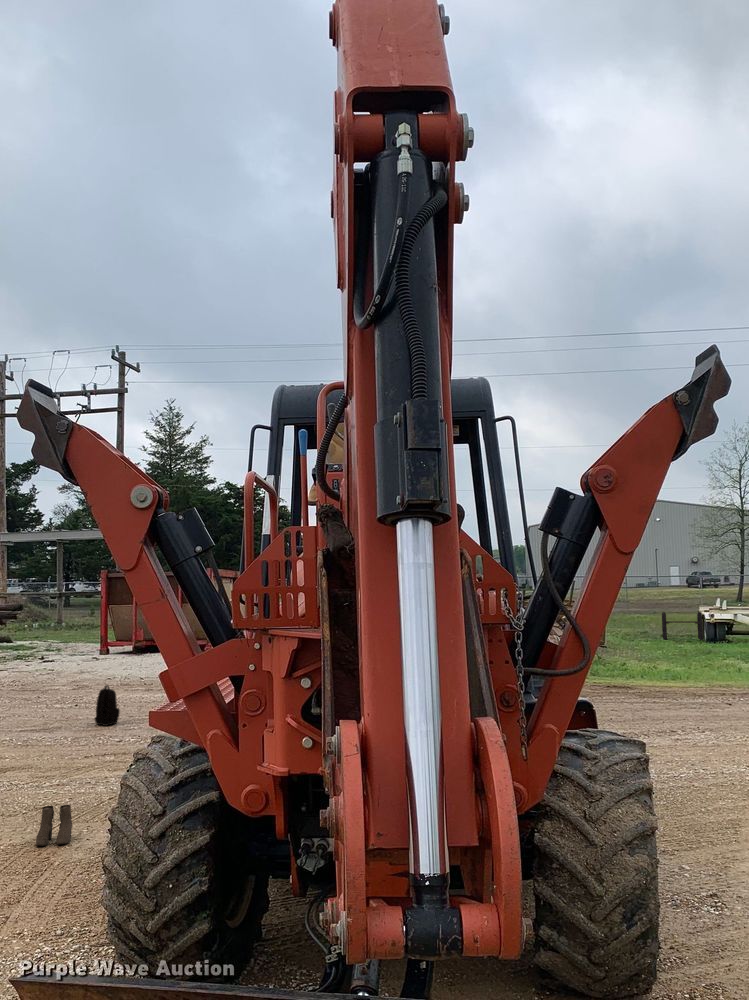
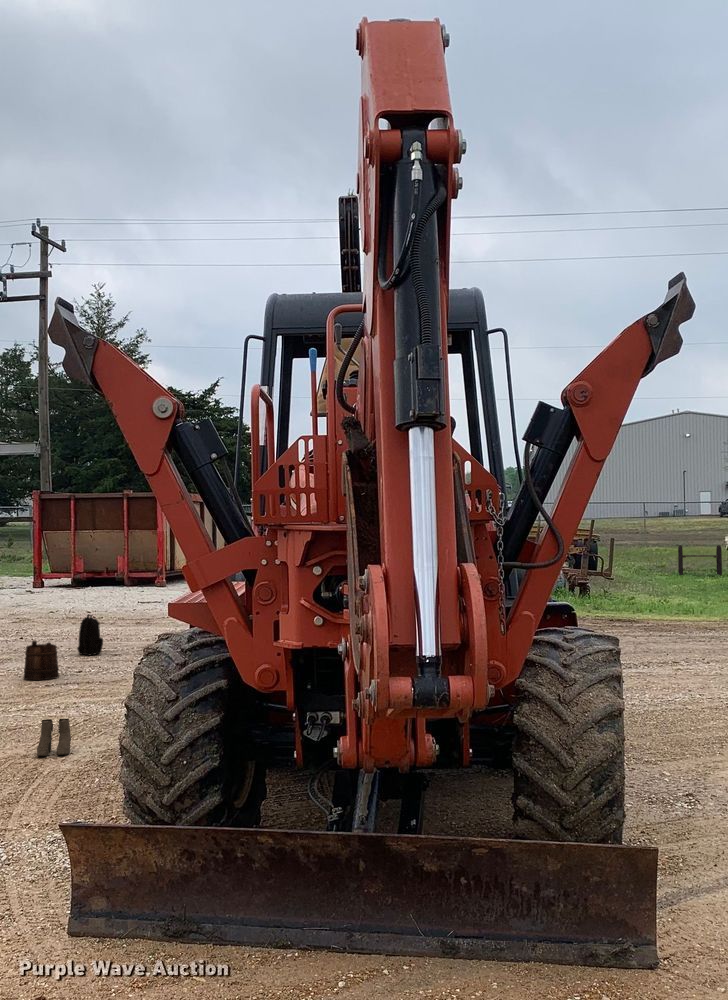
bucket: none [38,714,73,754] -> present [24,641,59,680]

